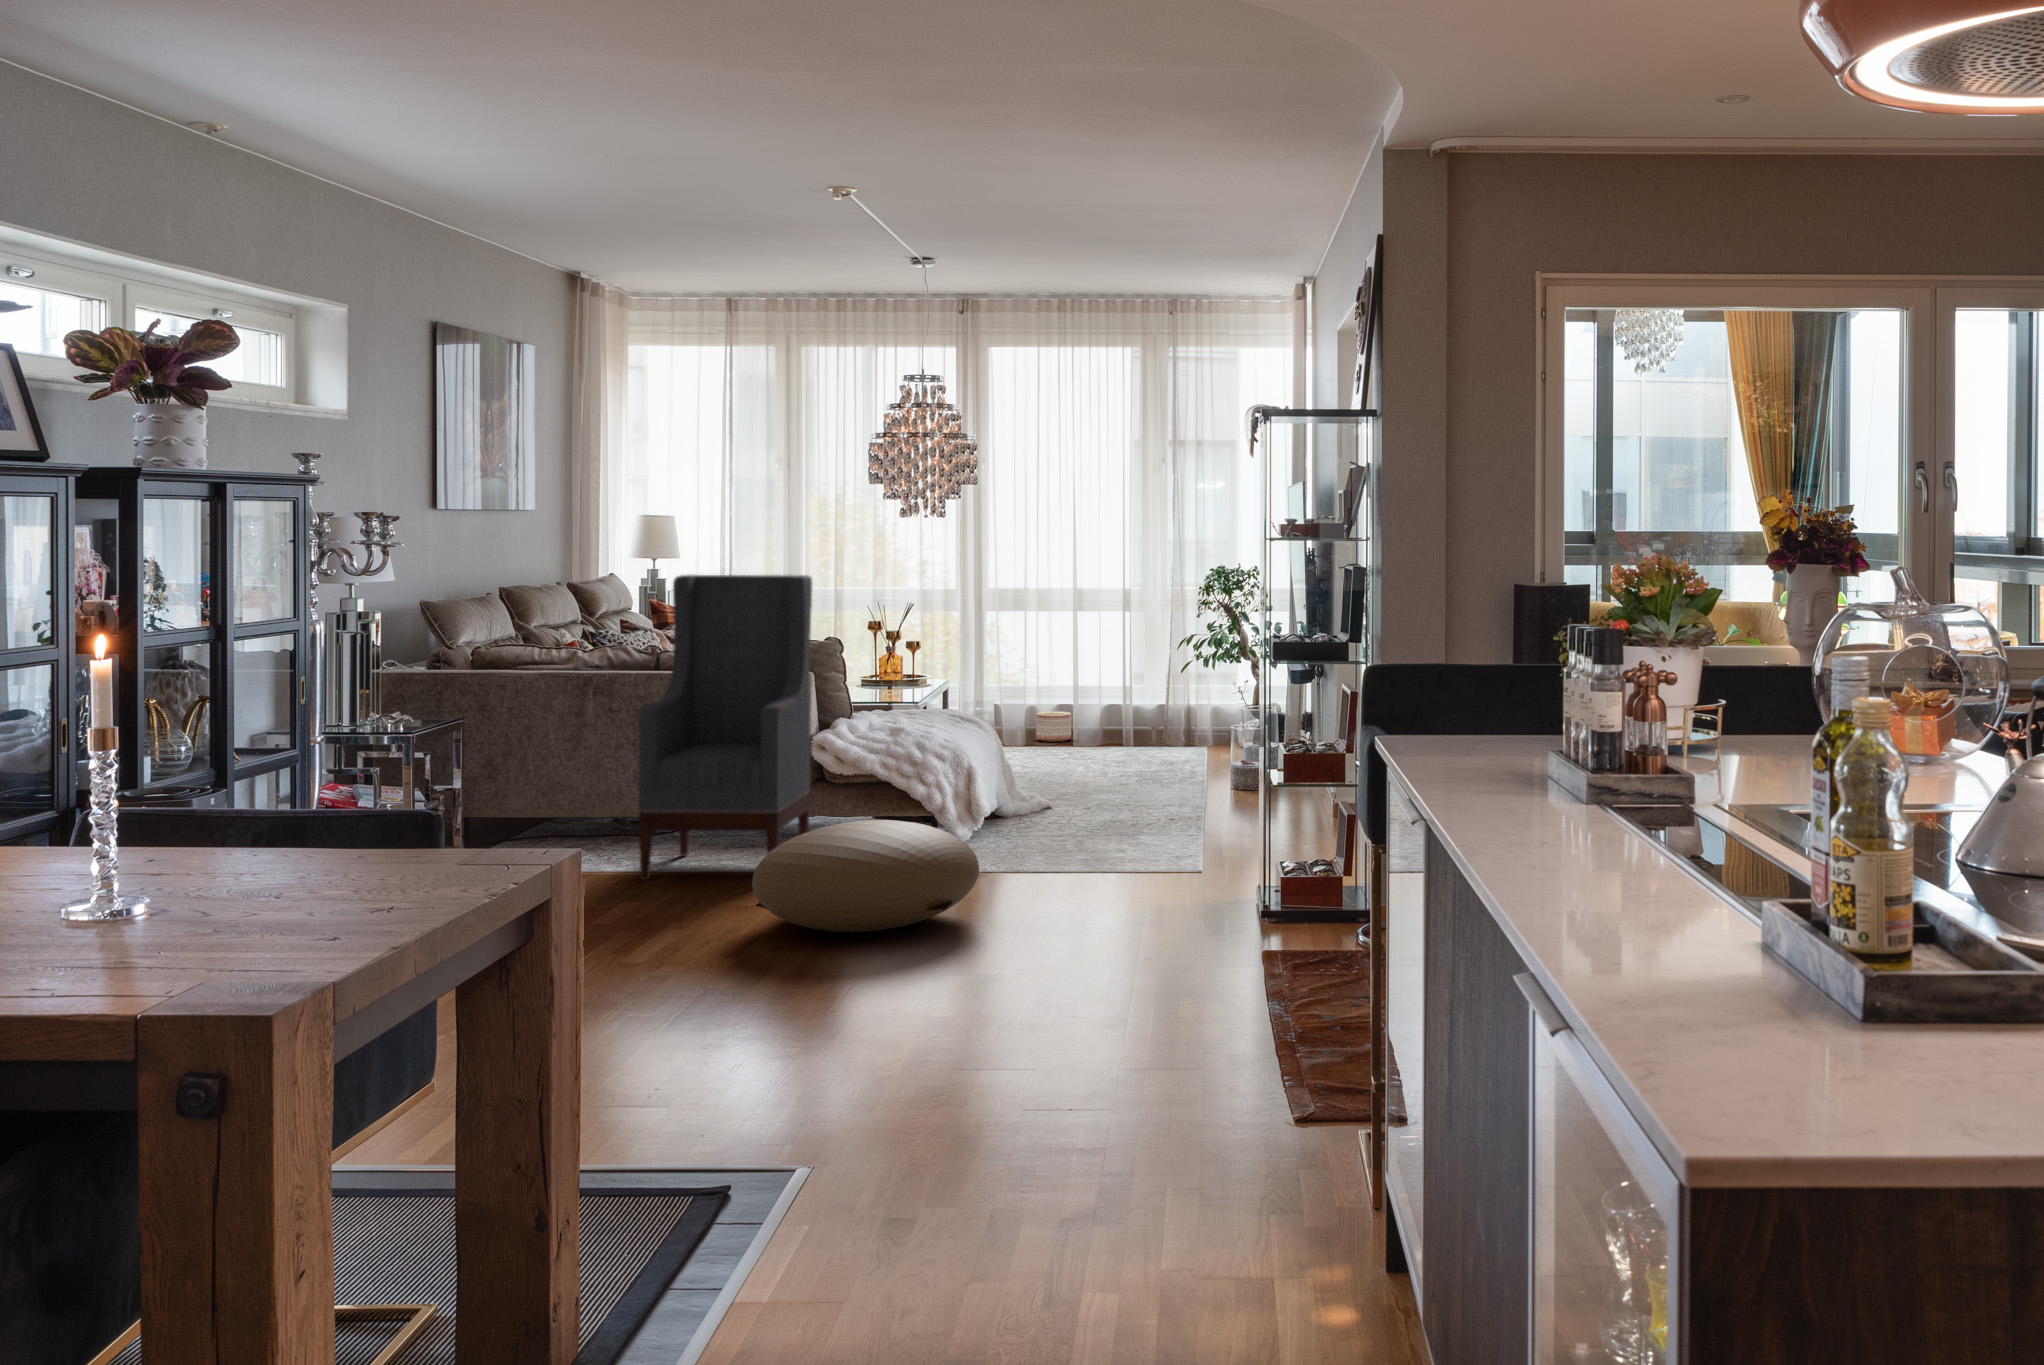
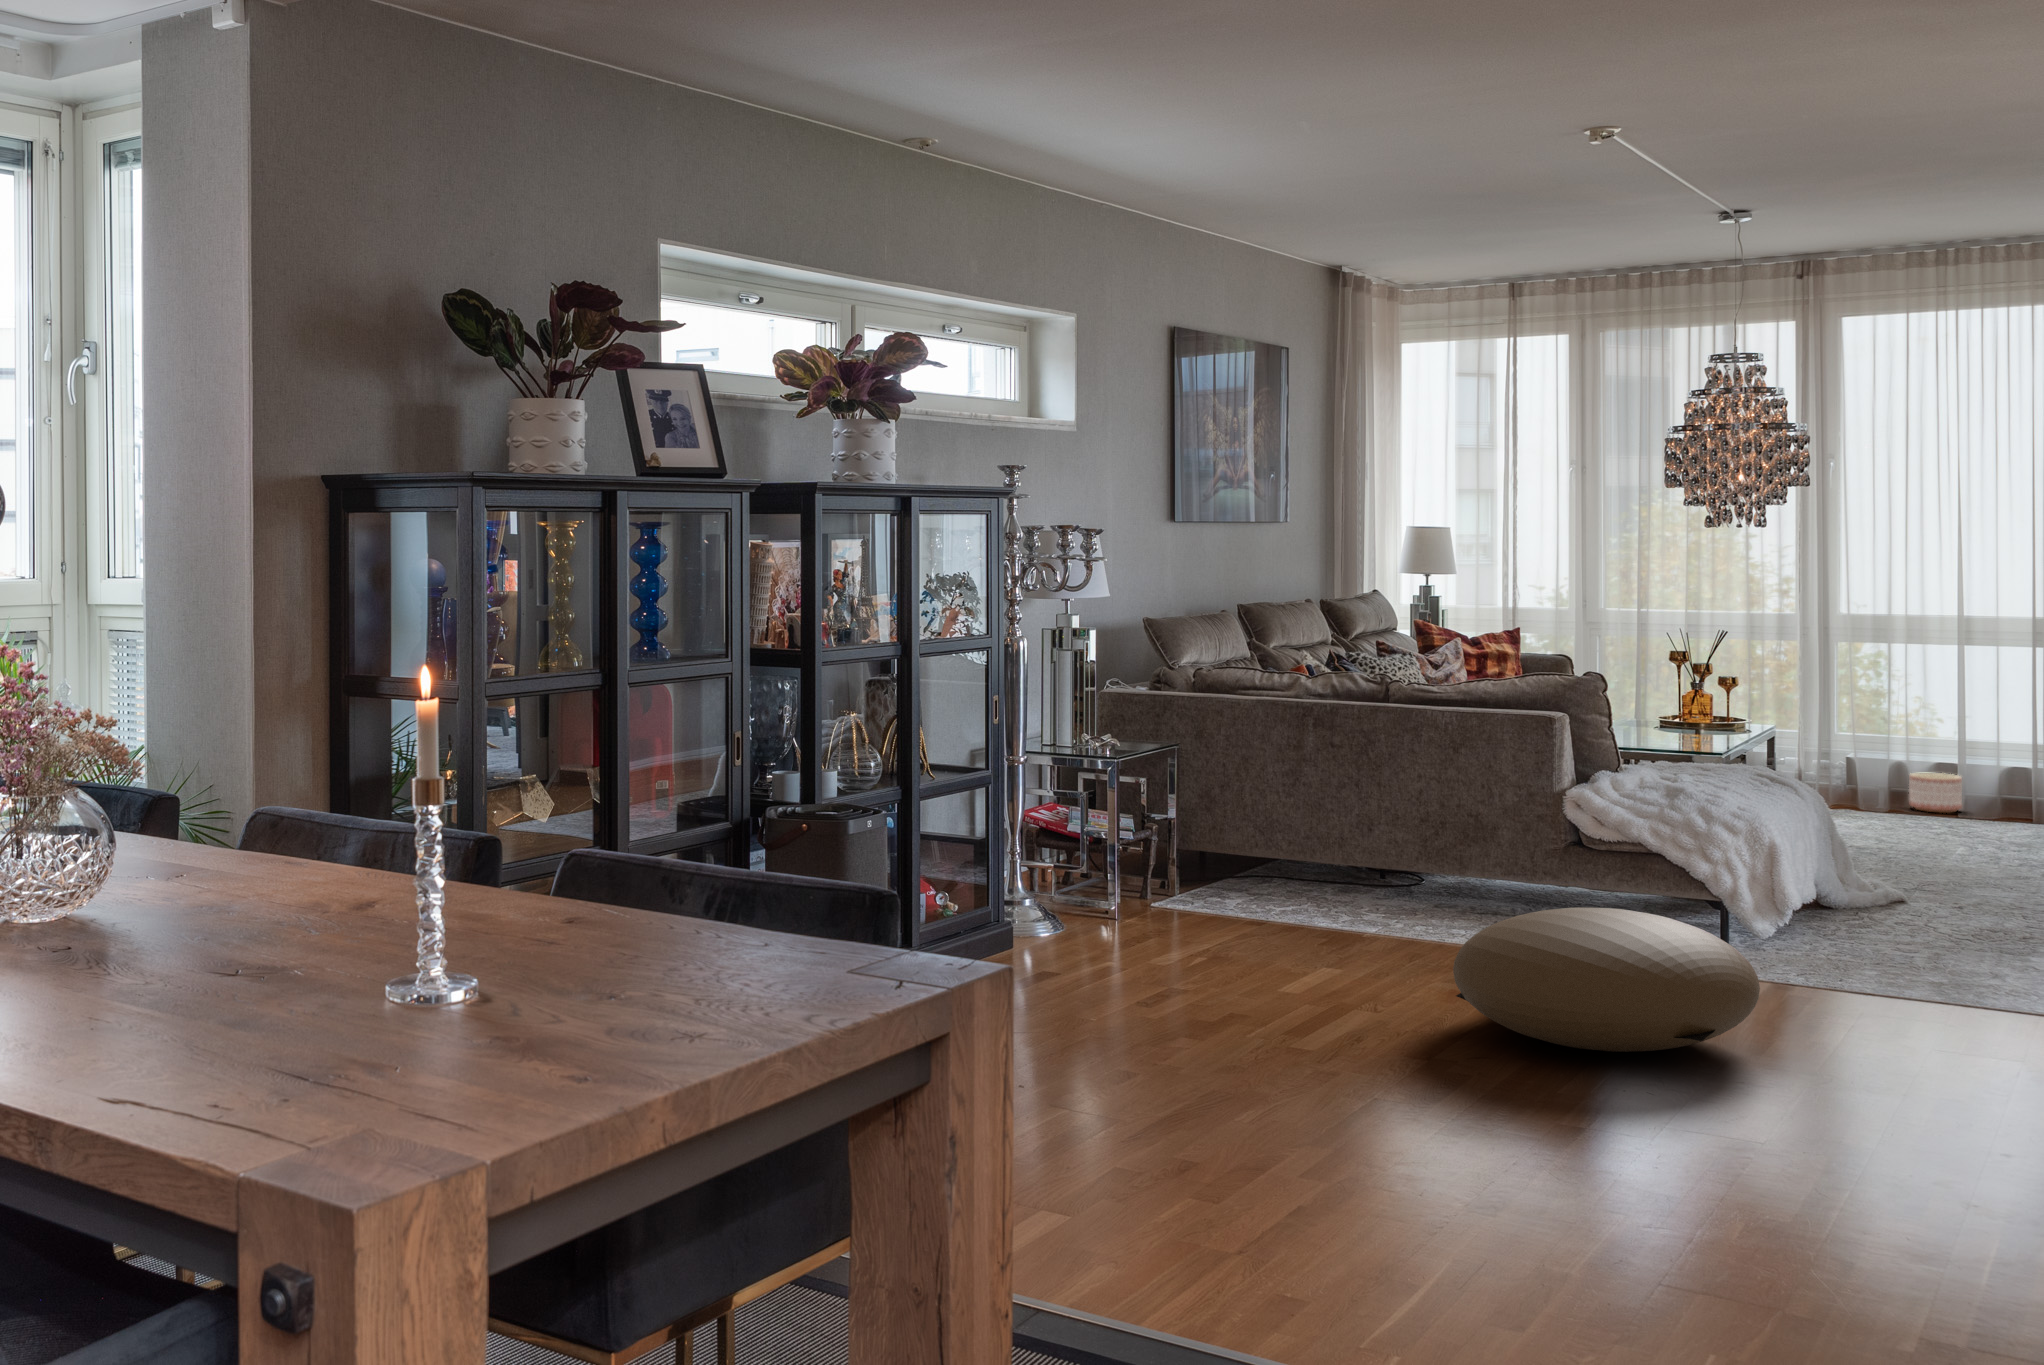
armchair: present [639,575,812,880] -> none [1348,597,1557,960]

